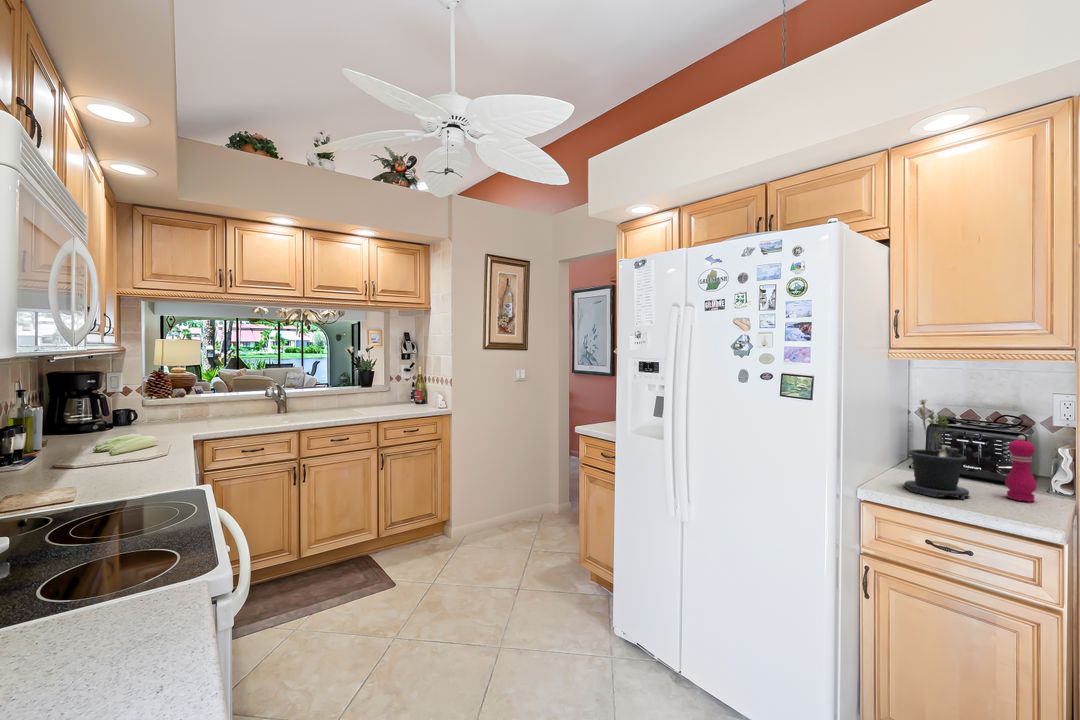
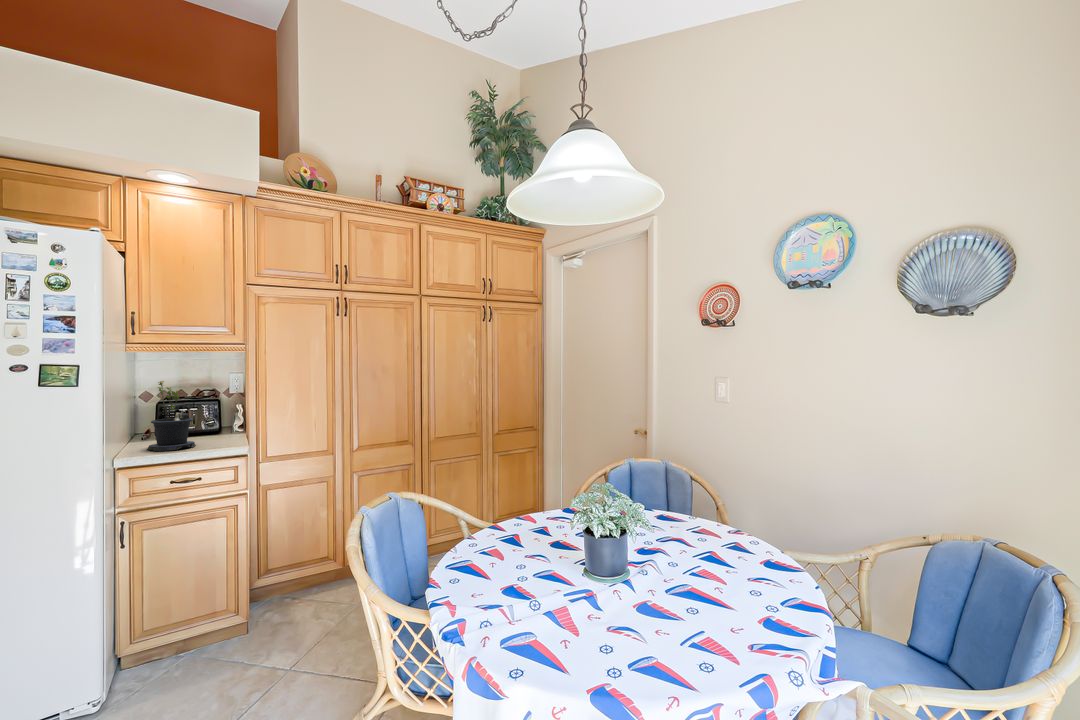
pepper mill: present [1005,435,1037,502] -> none [214,399,231,441]

